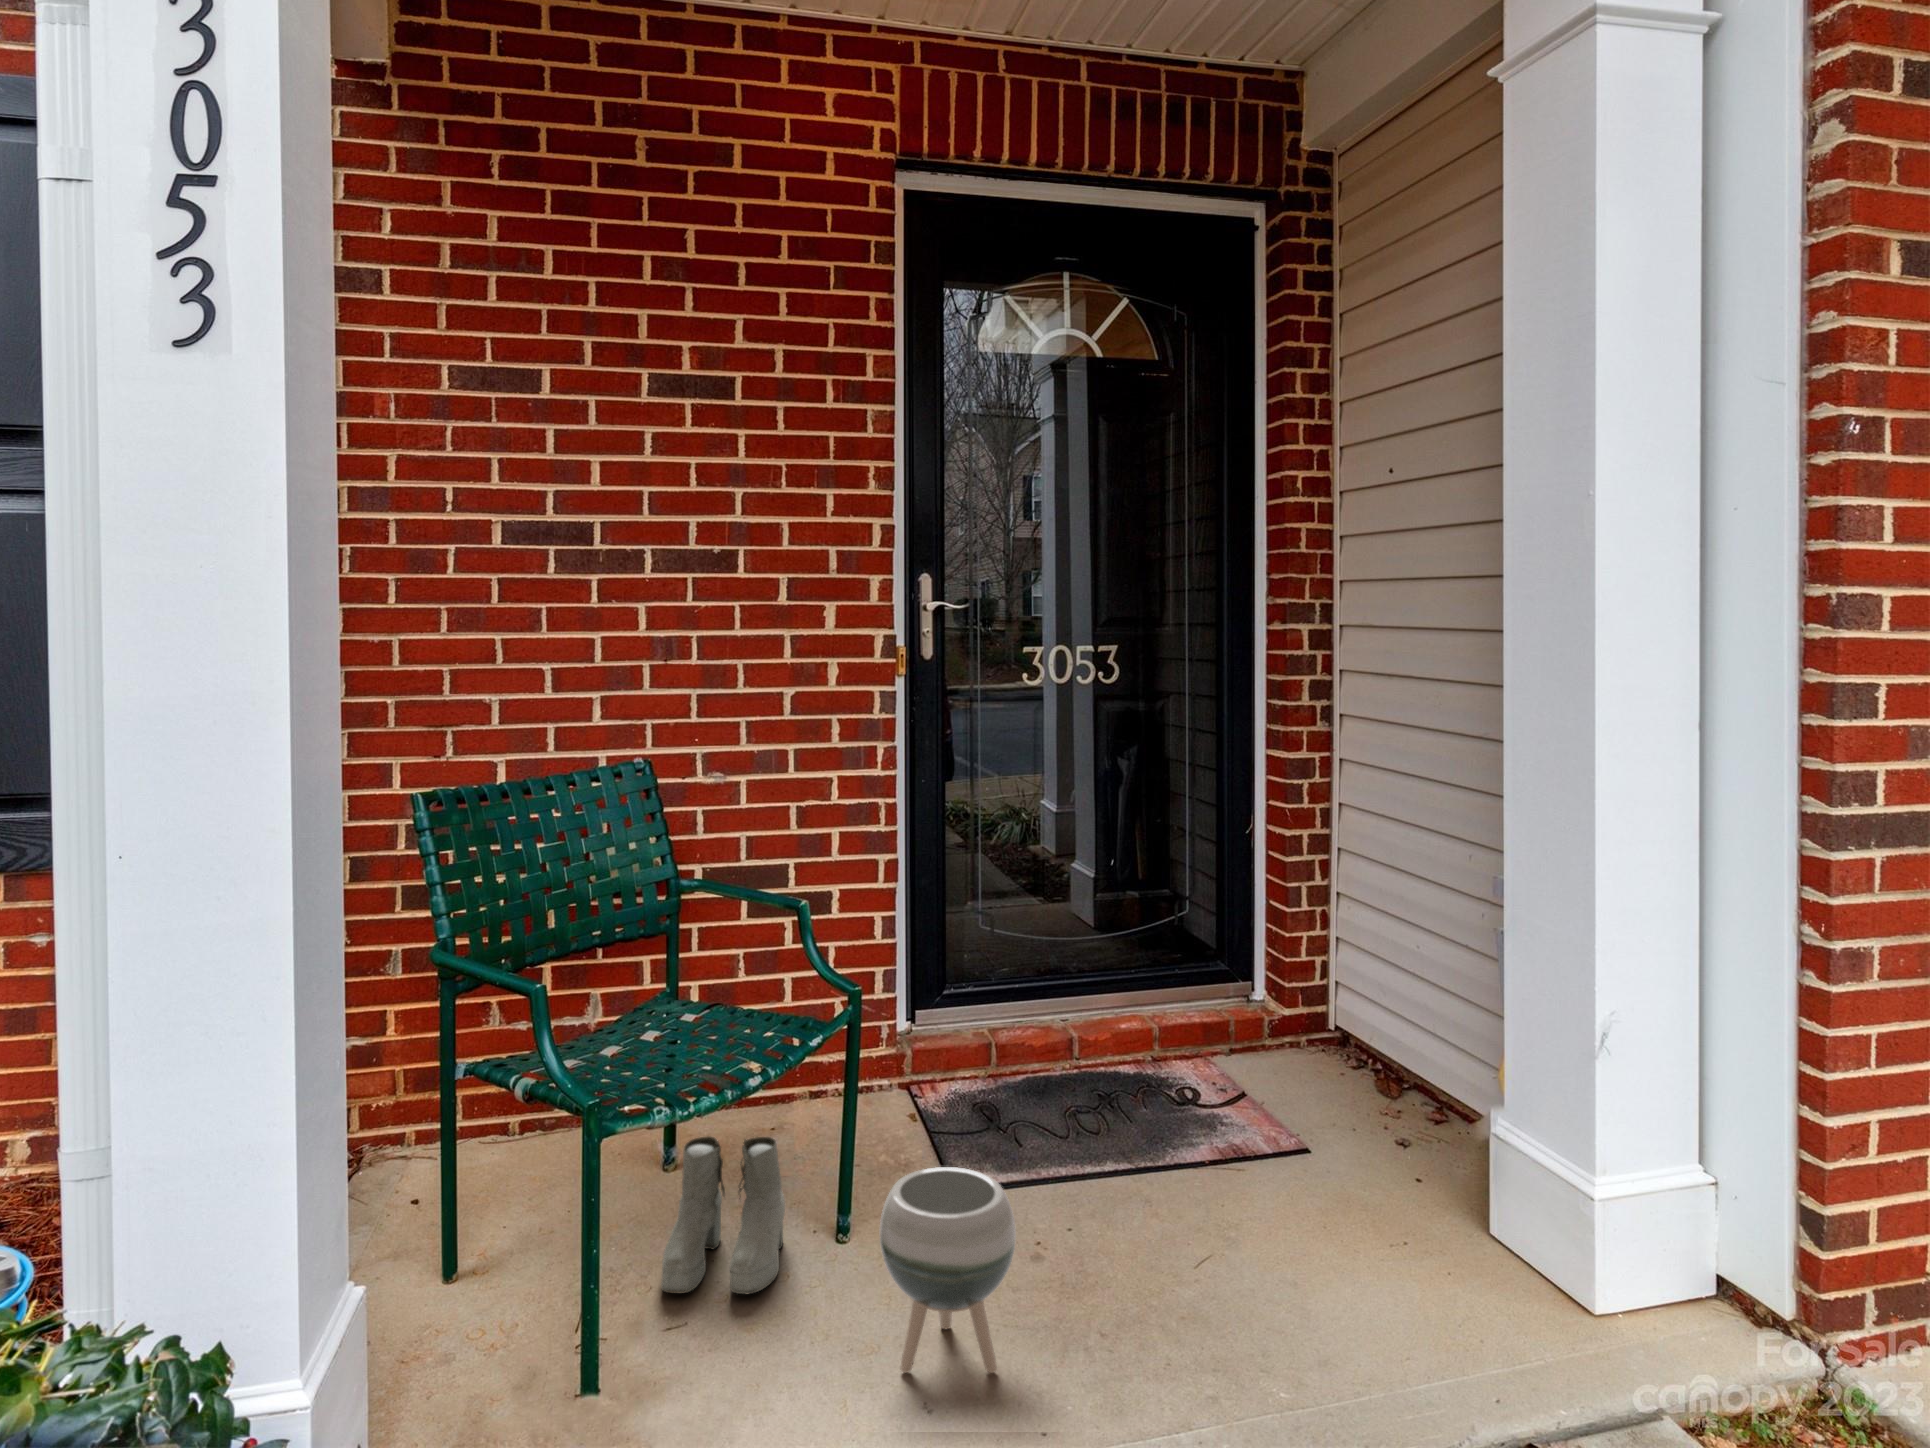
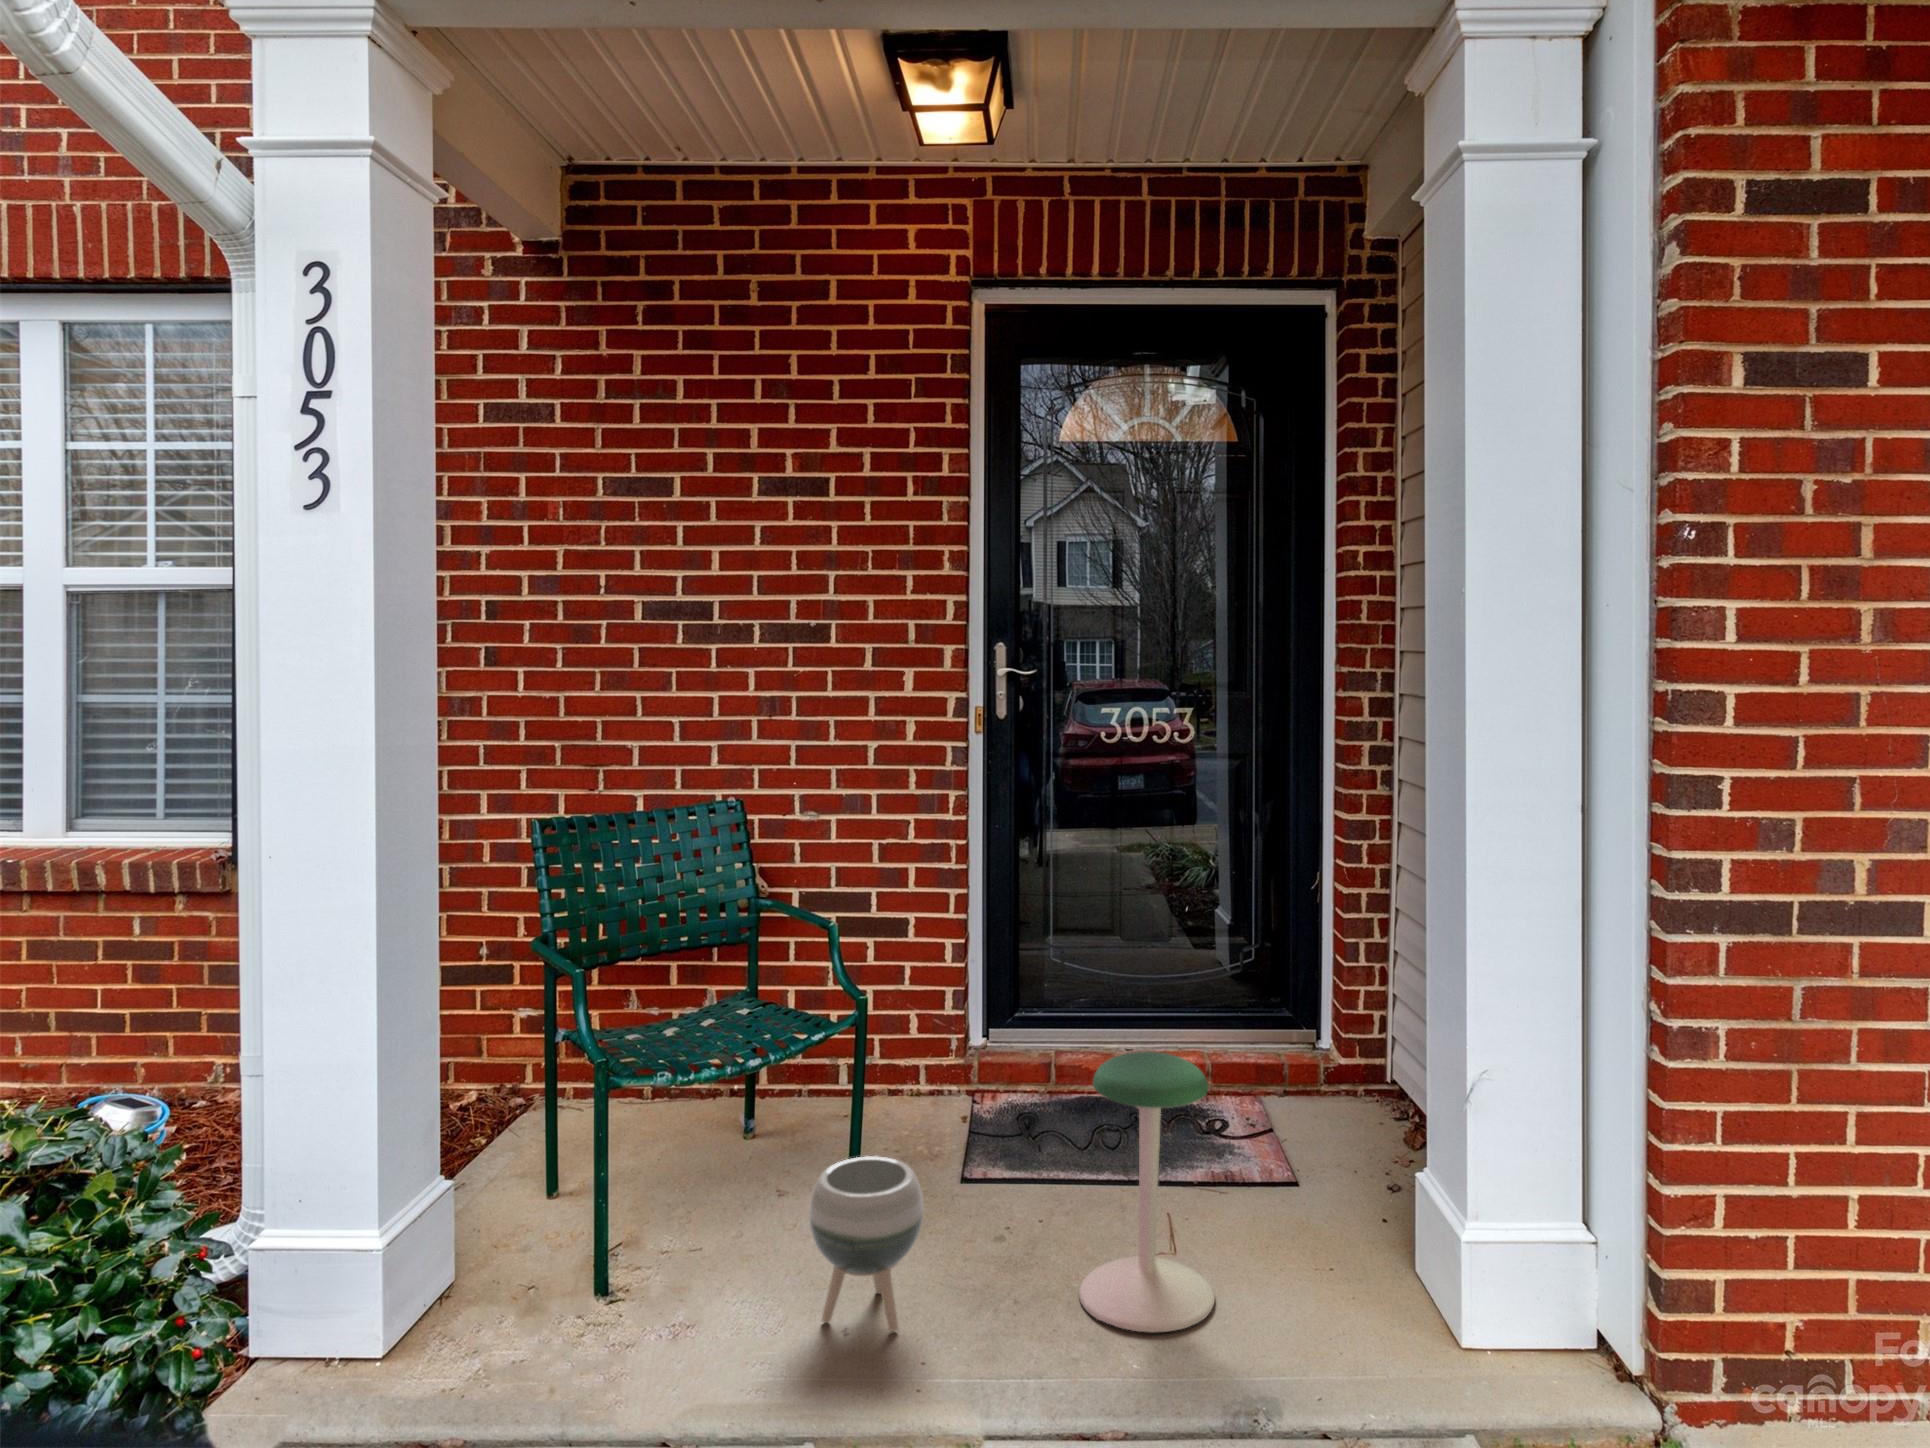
stool: none [1164,1019,1320,1334] -> present [1079,1051,1215,1332]
boots: present [661,1136,785,1294] -> none [676,1116,795,1248]

